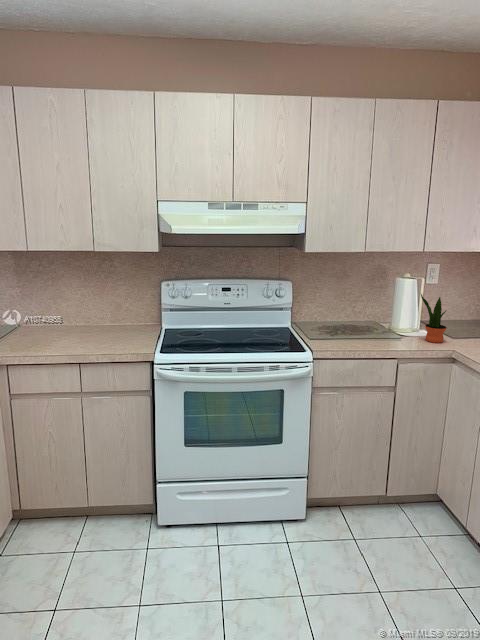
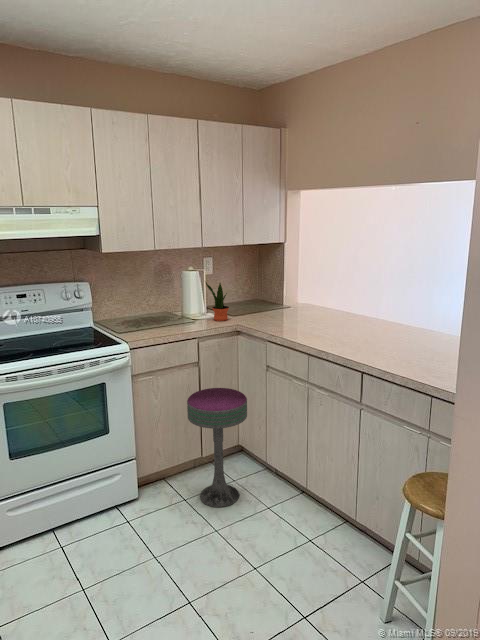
bar stool: none [369,420,446,564] -> present [187,388,247,507]

